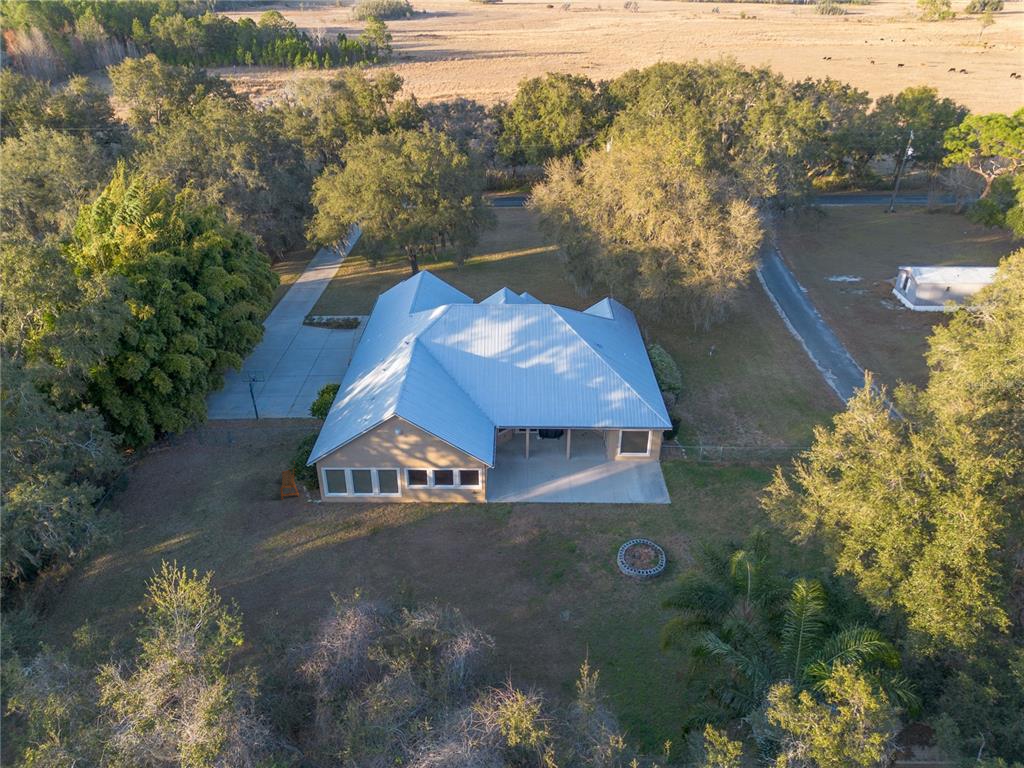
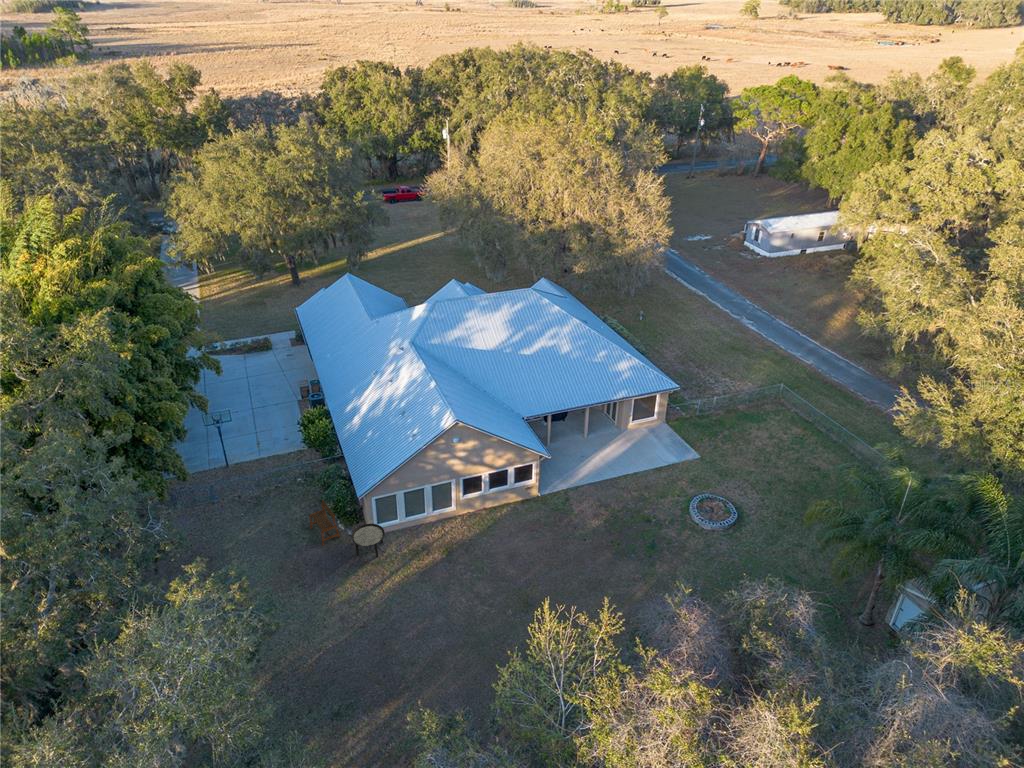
round table: none [297,490,328,520] -> present [352,524,385,557]

